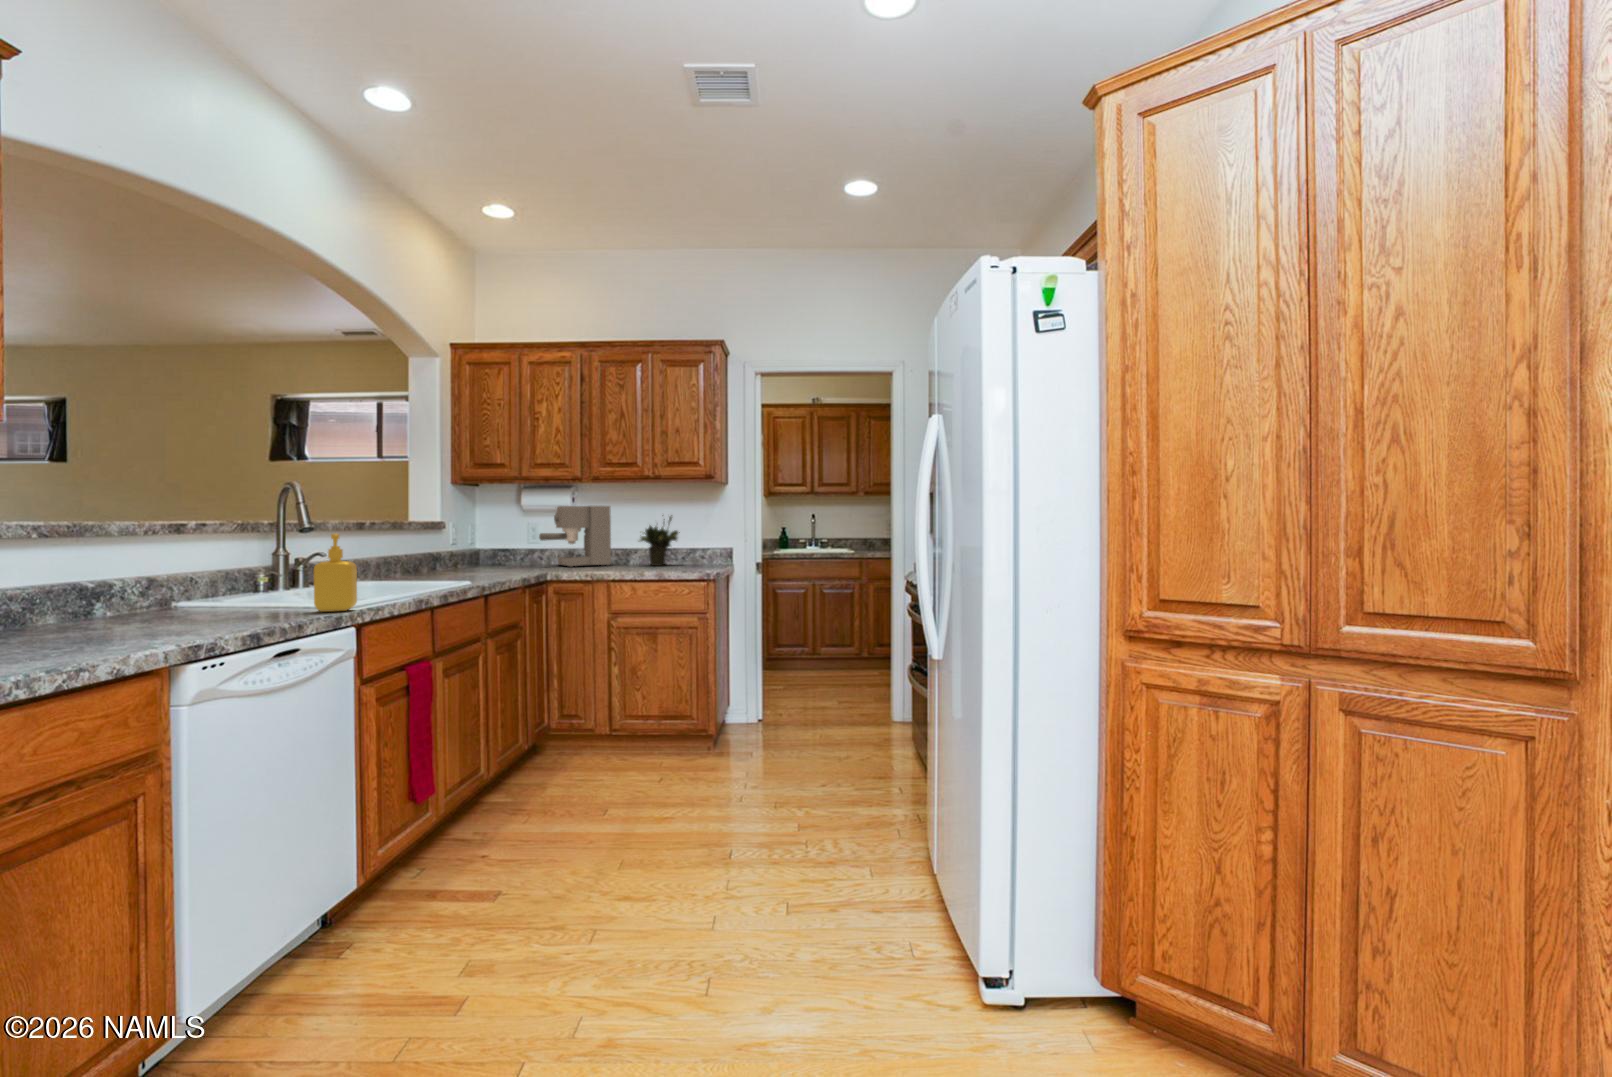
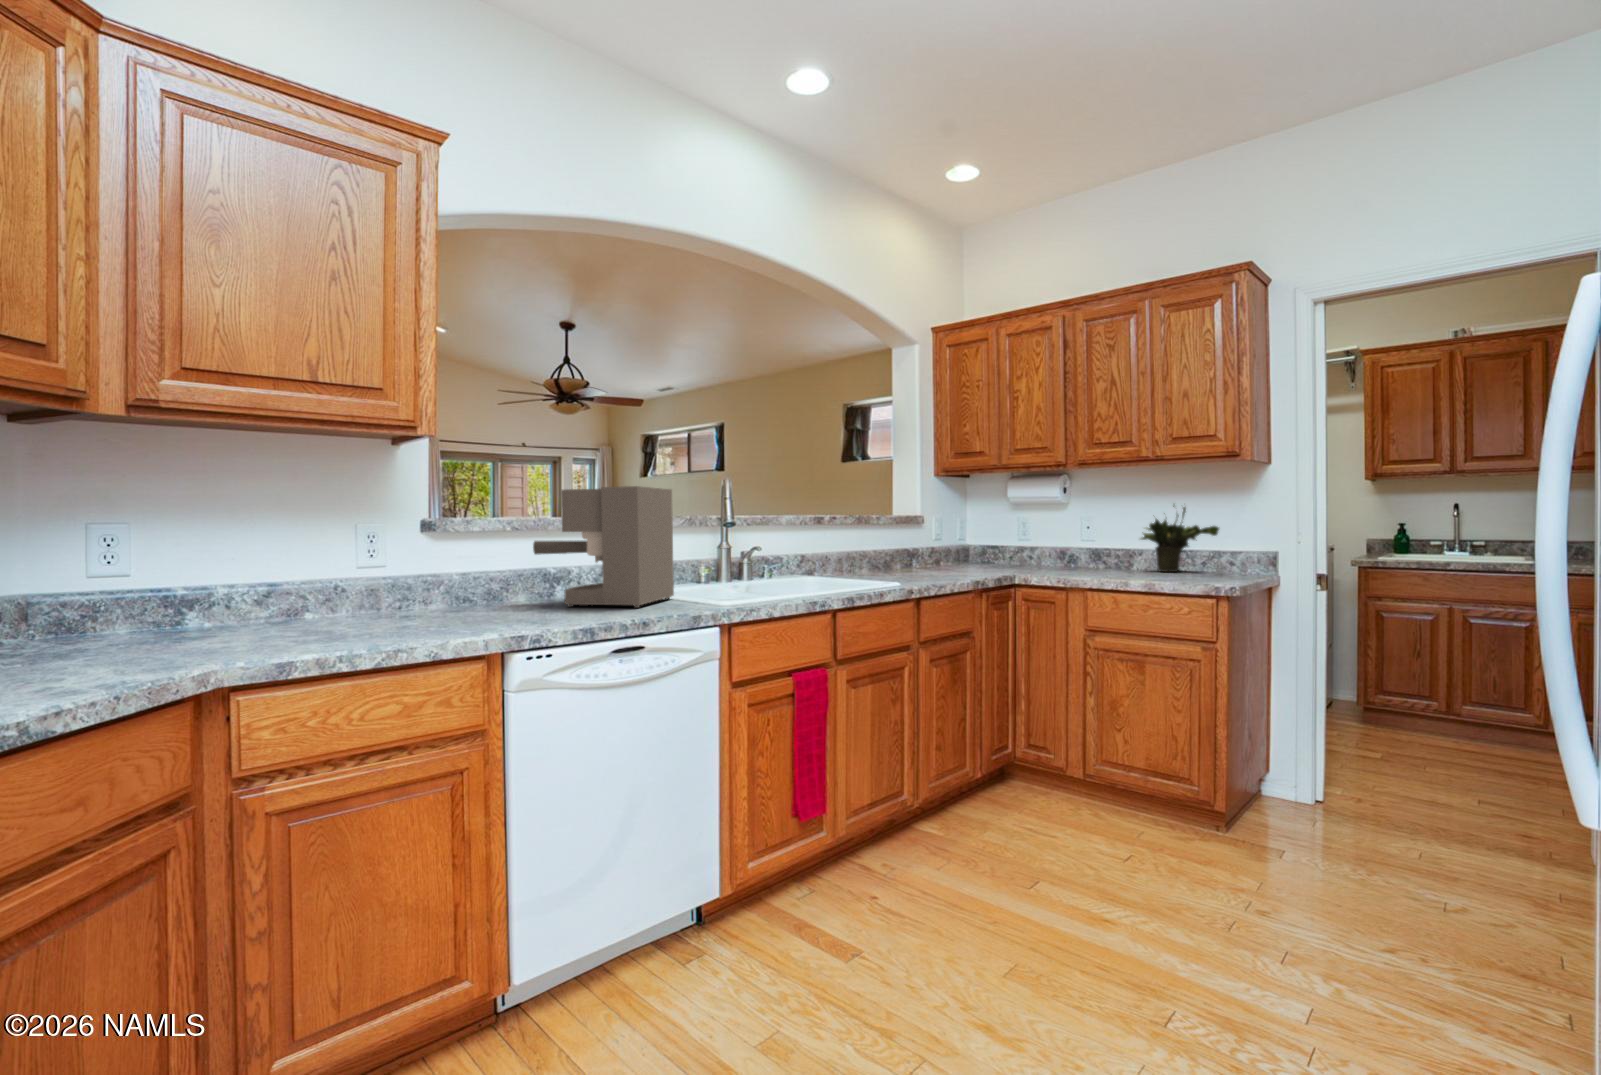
coffee maker: present [539,506,611,567] -> present [533,486,674,608]
soap dispenser: present [314,533,357,612] -> none [692,530,730,609]

